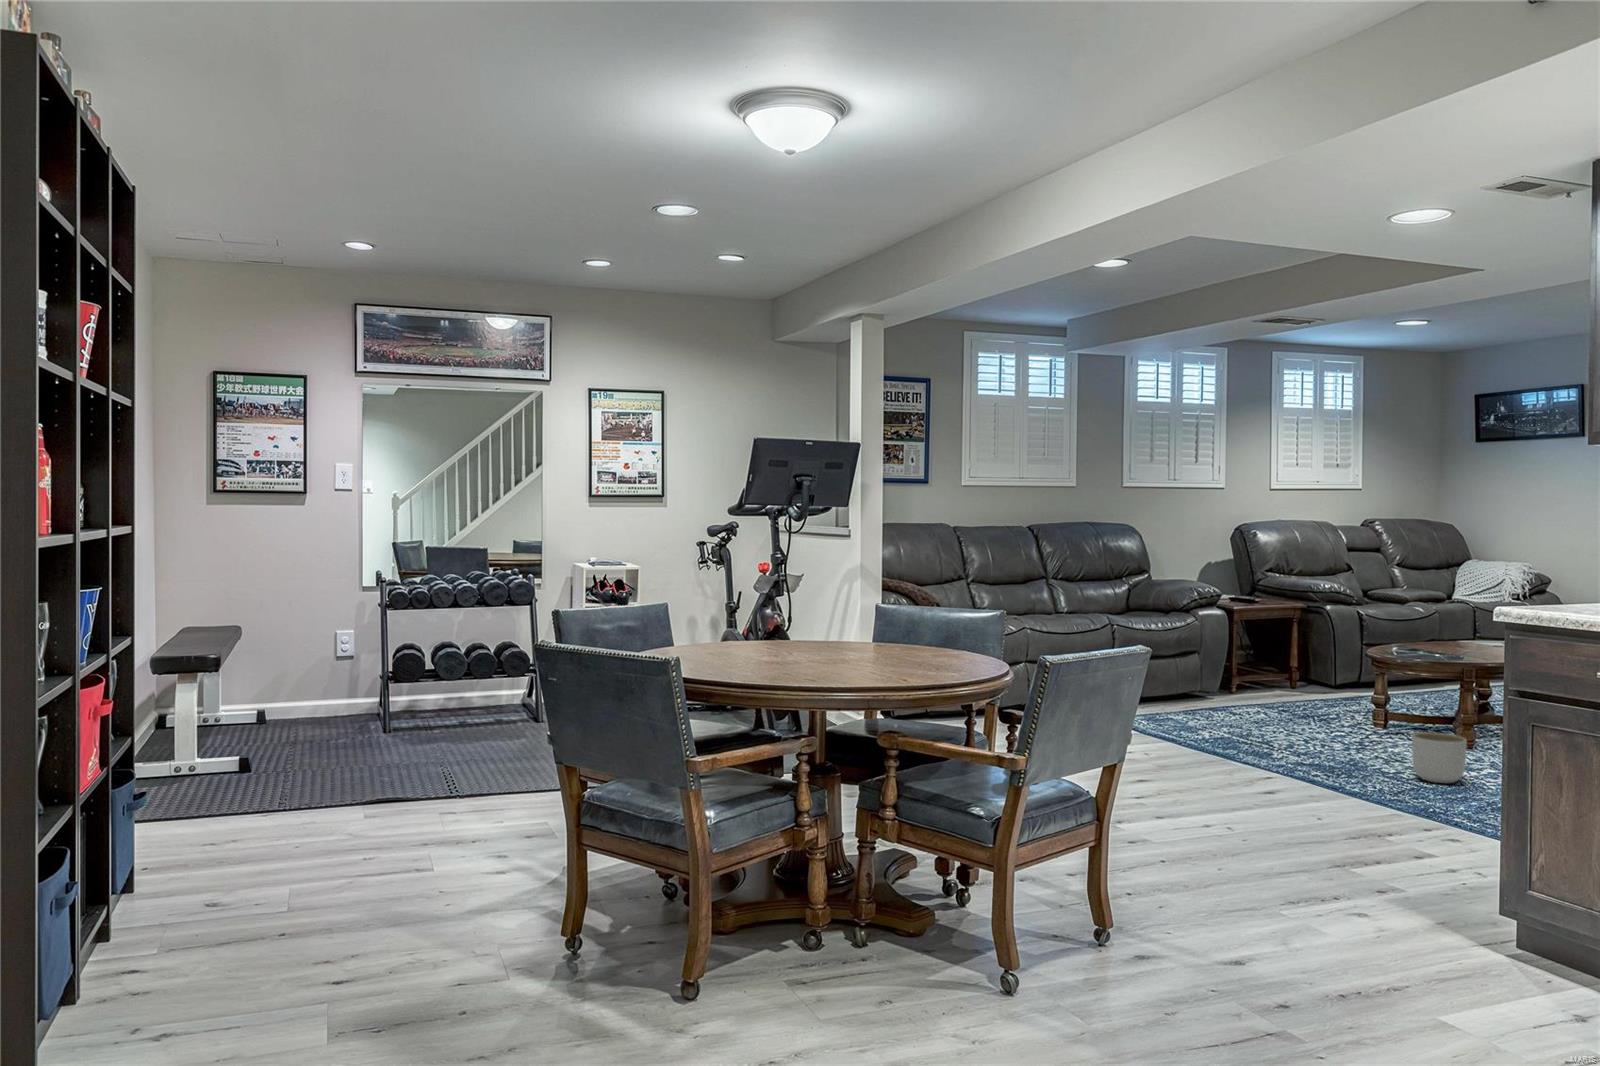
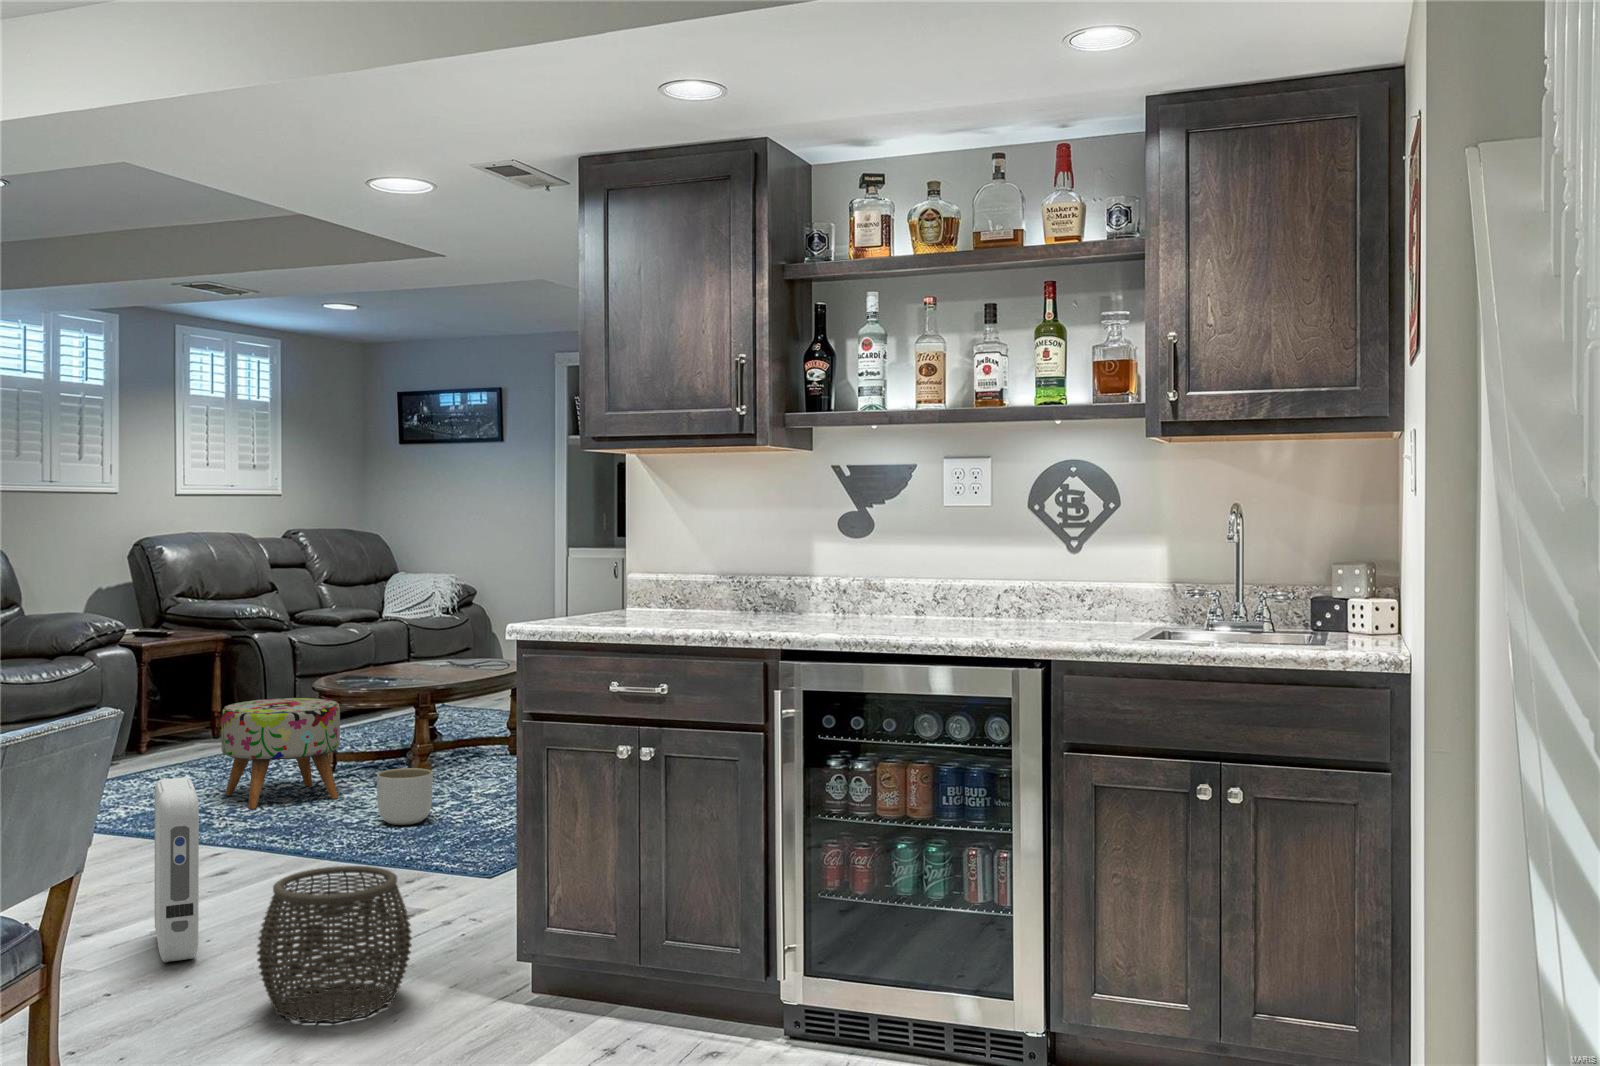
ottoman: none [1284,660,1387,751] -> present [221,698,340,809]
air purifier: none [1206,709,1235,849] -> present [155,778,199,962]
woven basket: none [1267,796,1399,924] -> present [257,866,412,1023]

